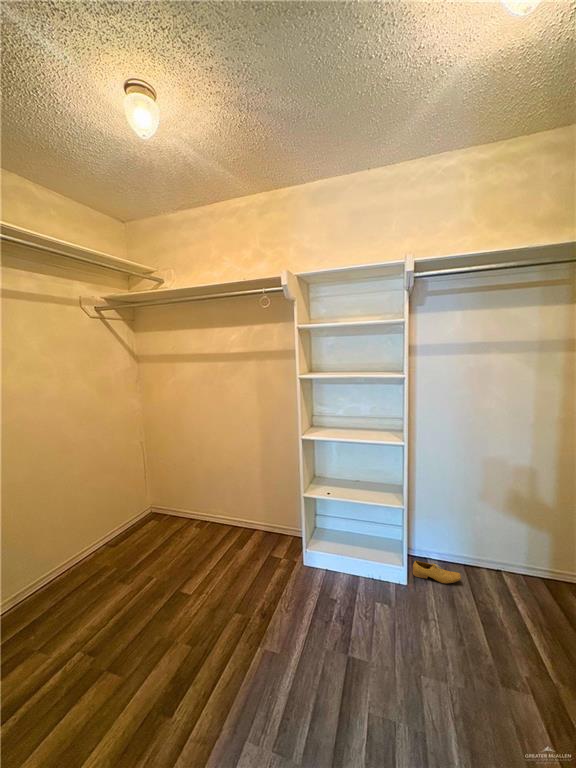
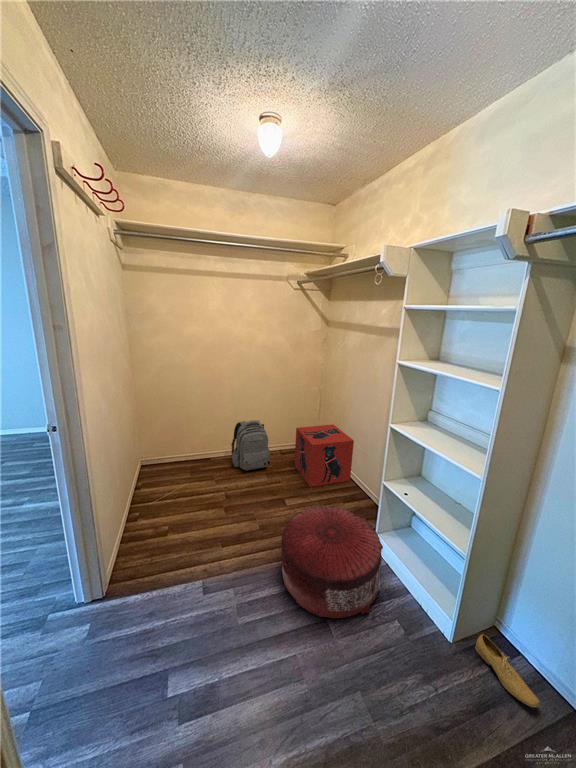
storage box: none [142,474,222,557] -> present [295,424,354,487]
backpack: none [25,511,114,606] -> present [231,420,270,470]
pouf: none [249,538,362,672] -> present [281,506,383,618]

